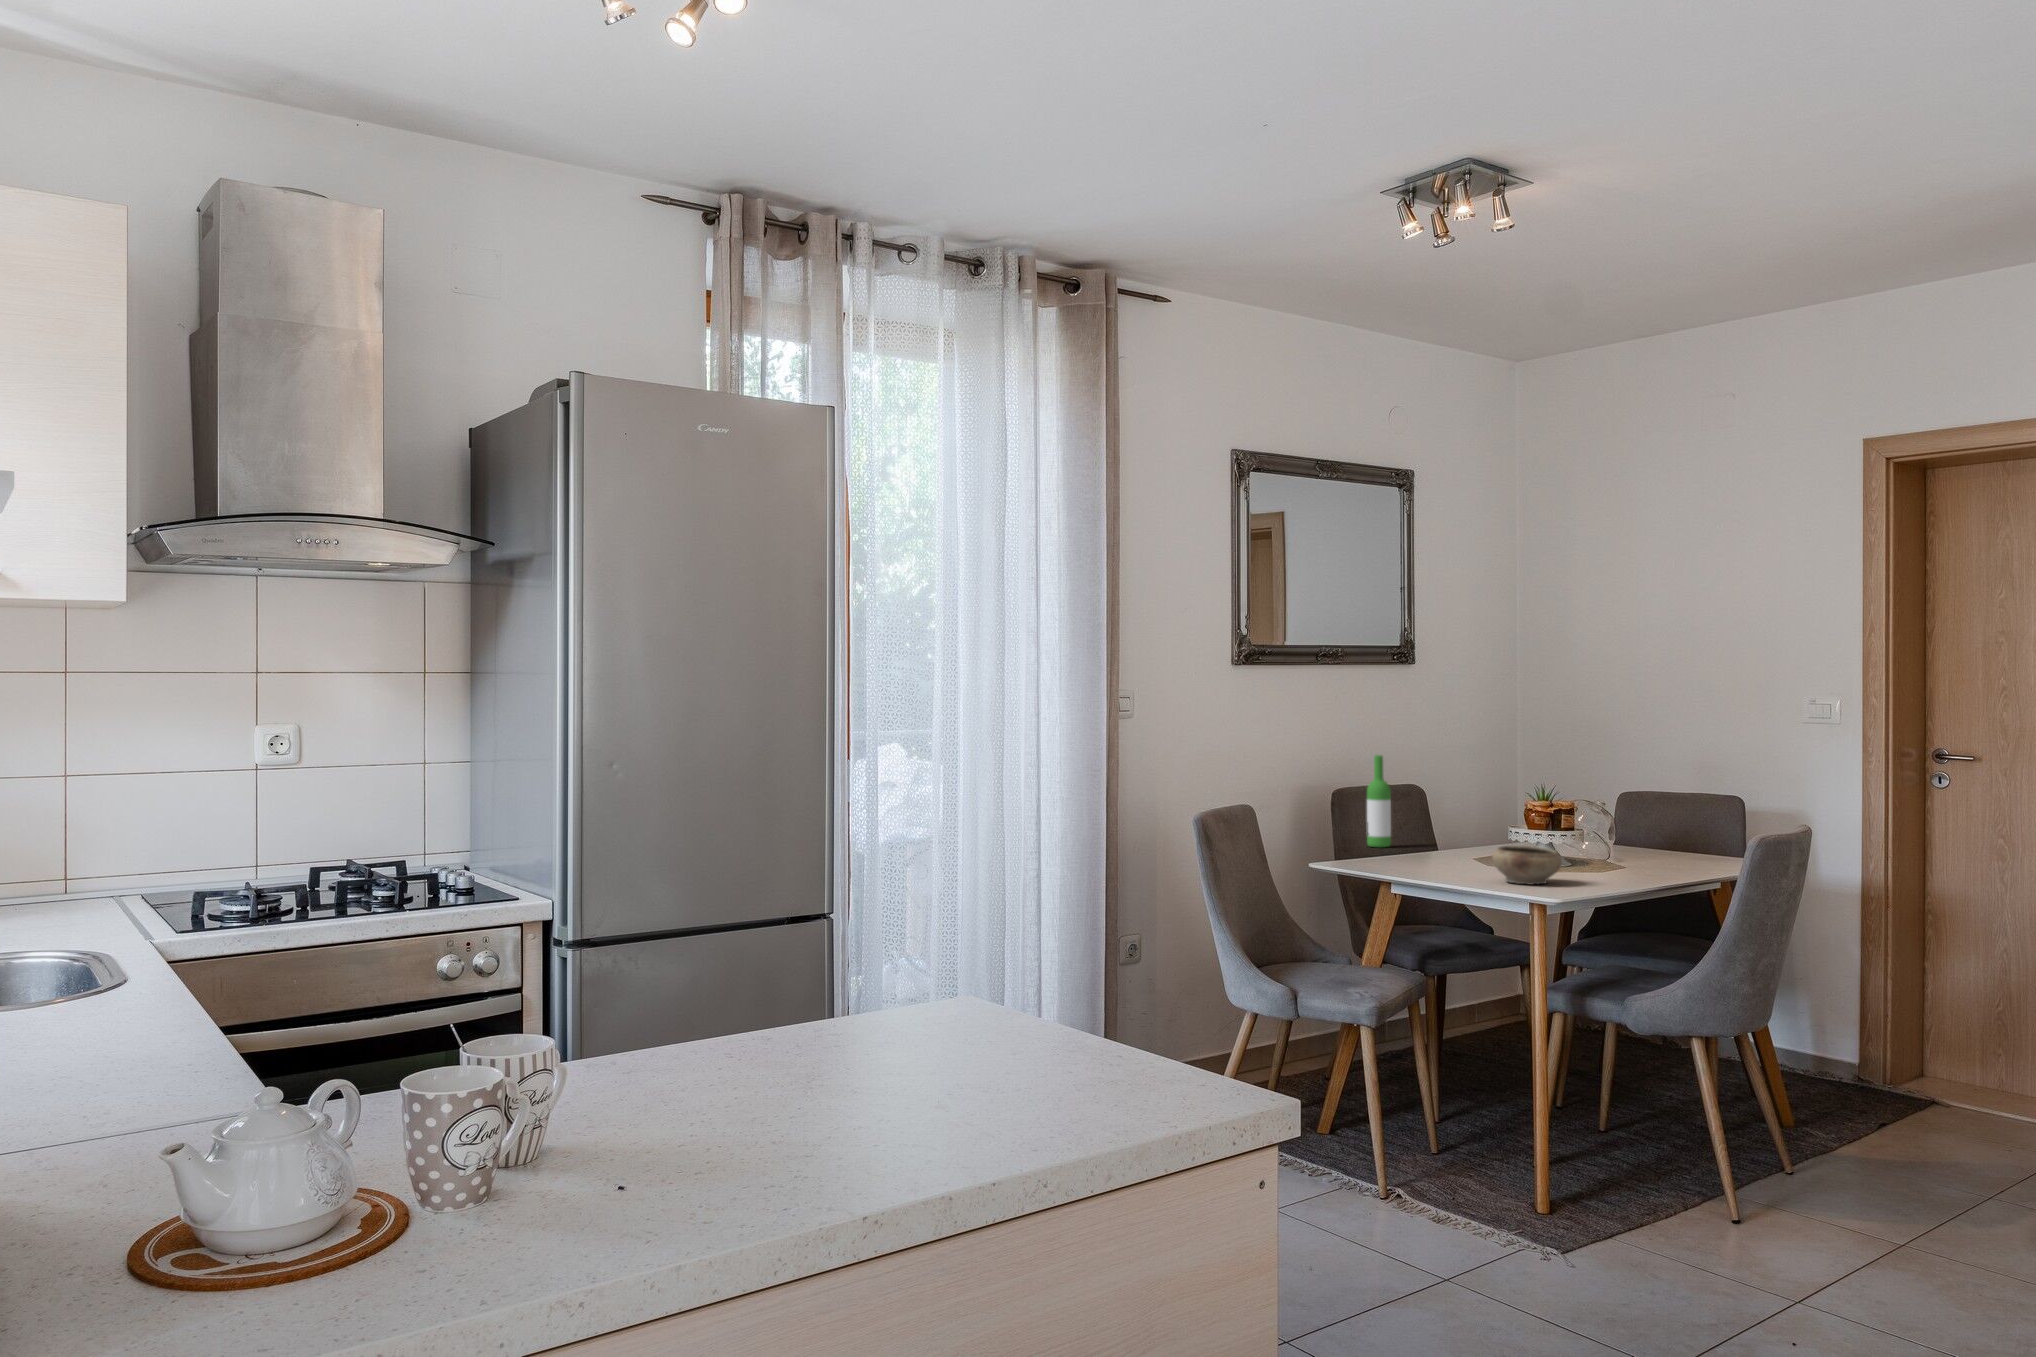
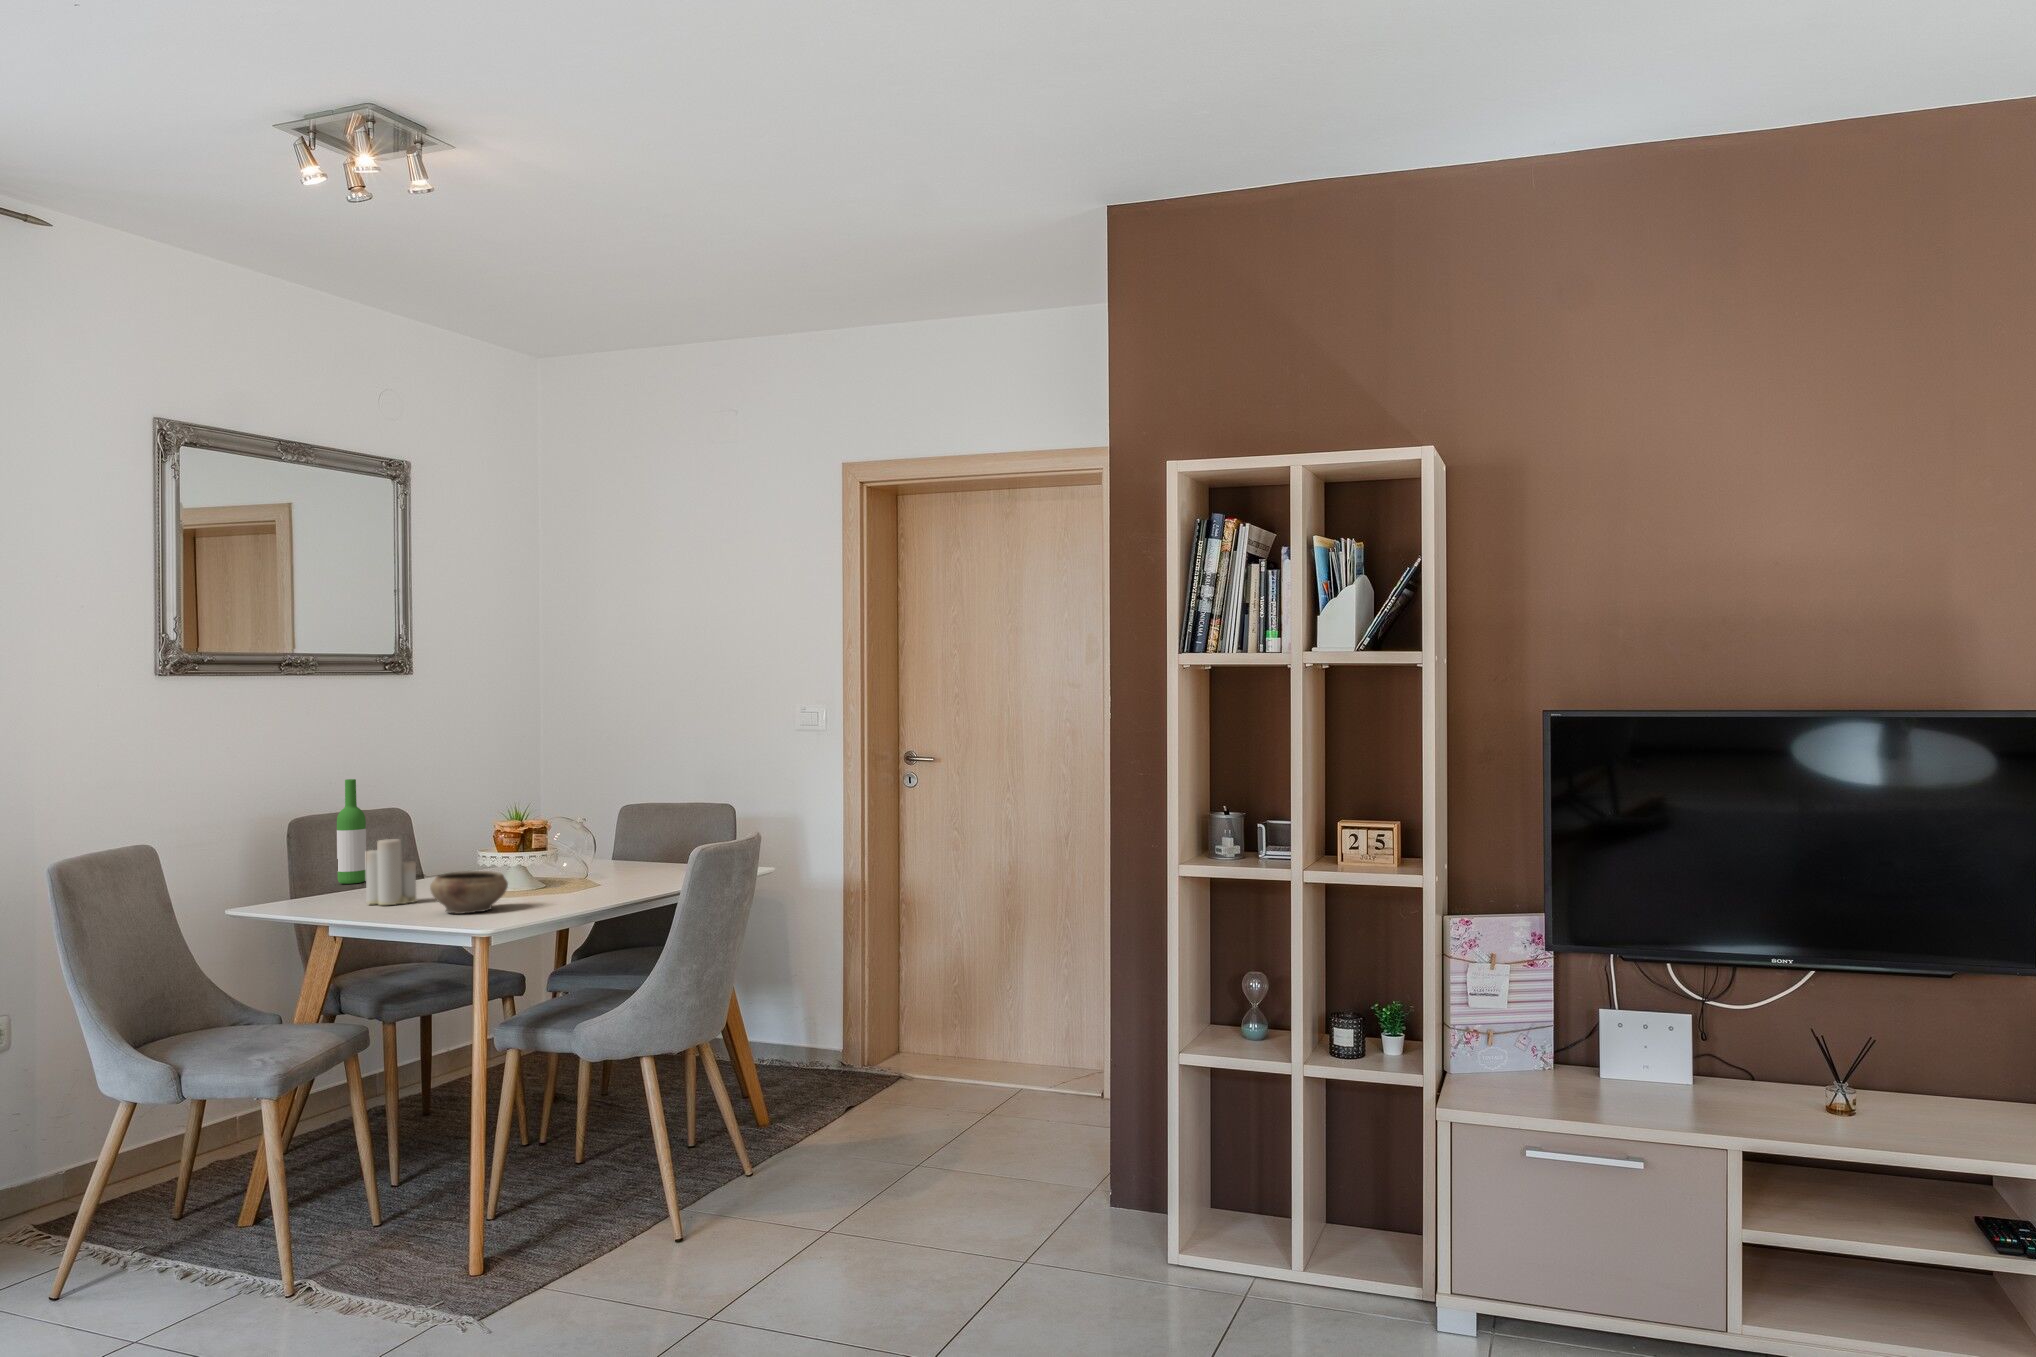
candle: none [1419,805,1464,870] -> present [366,839,417,905]

